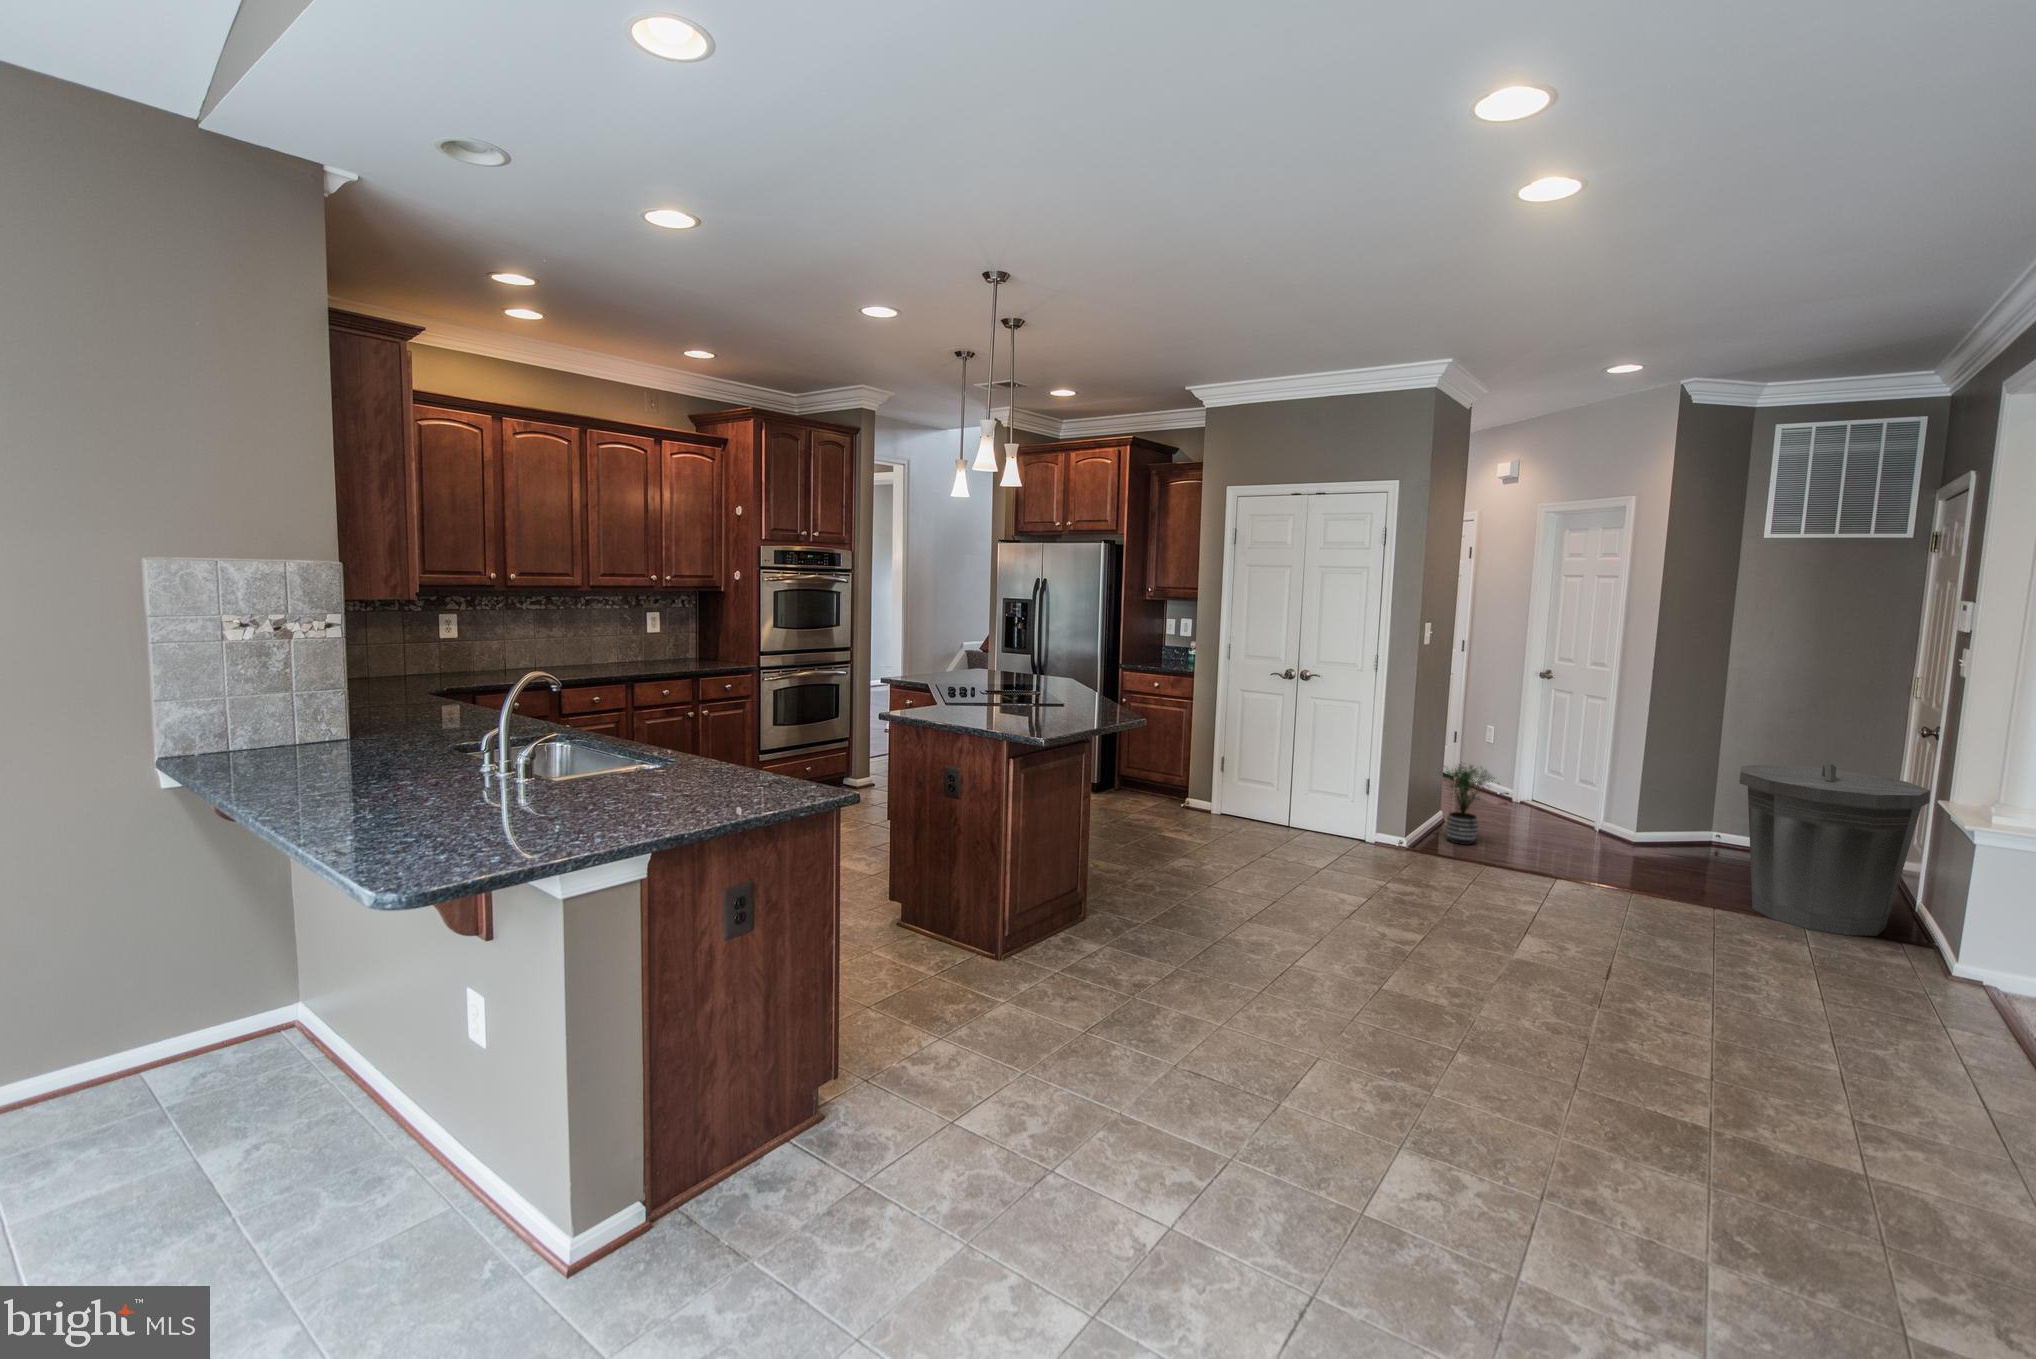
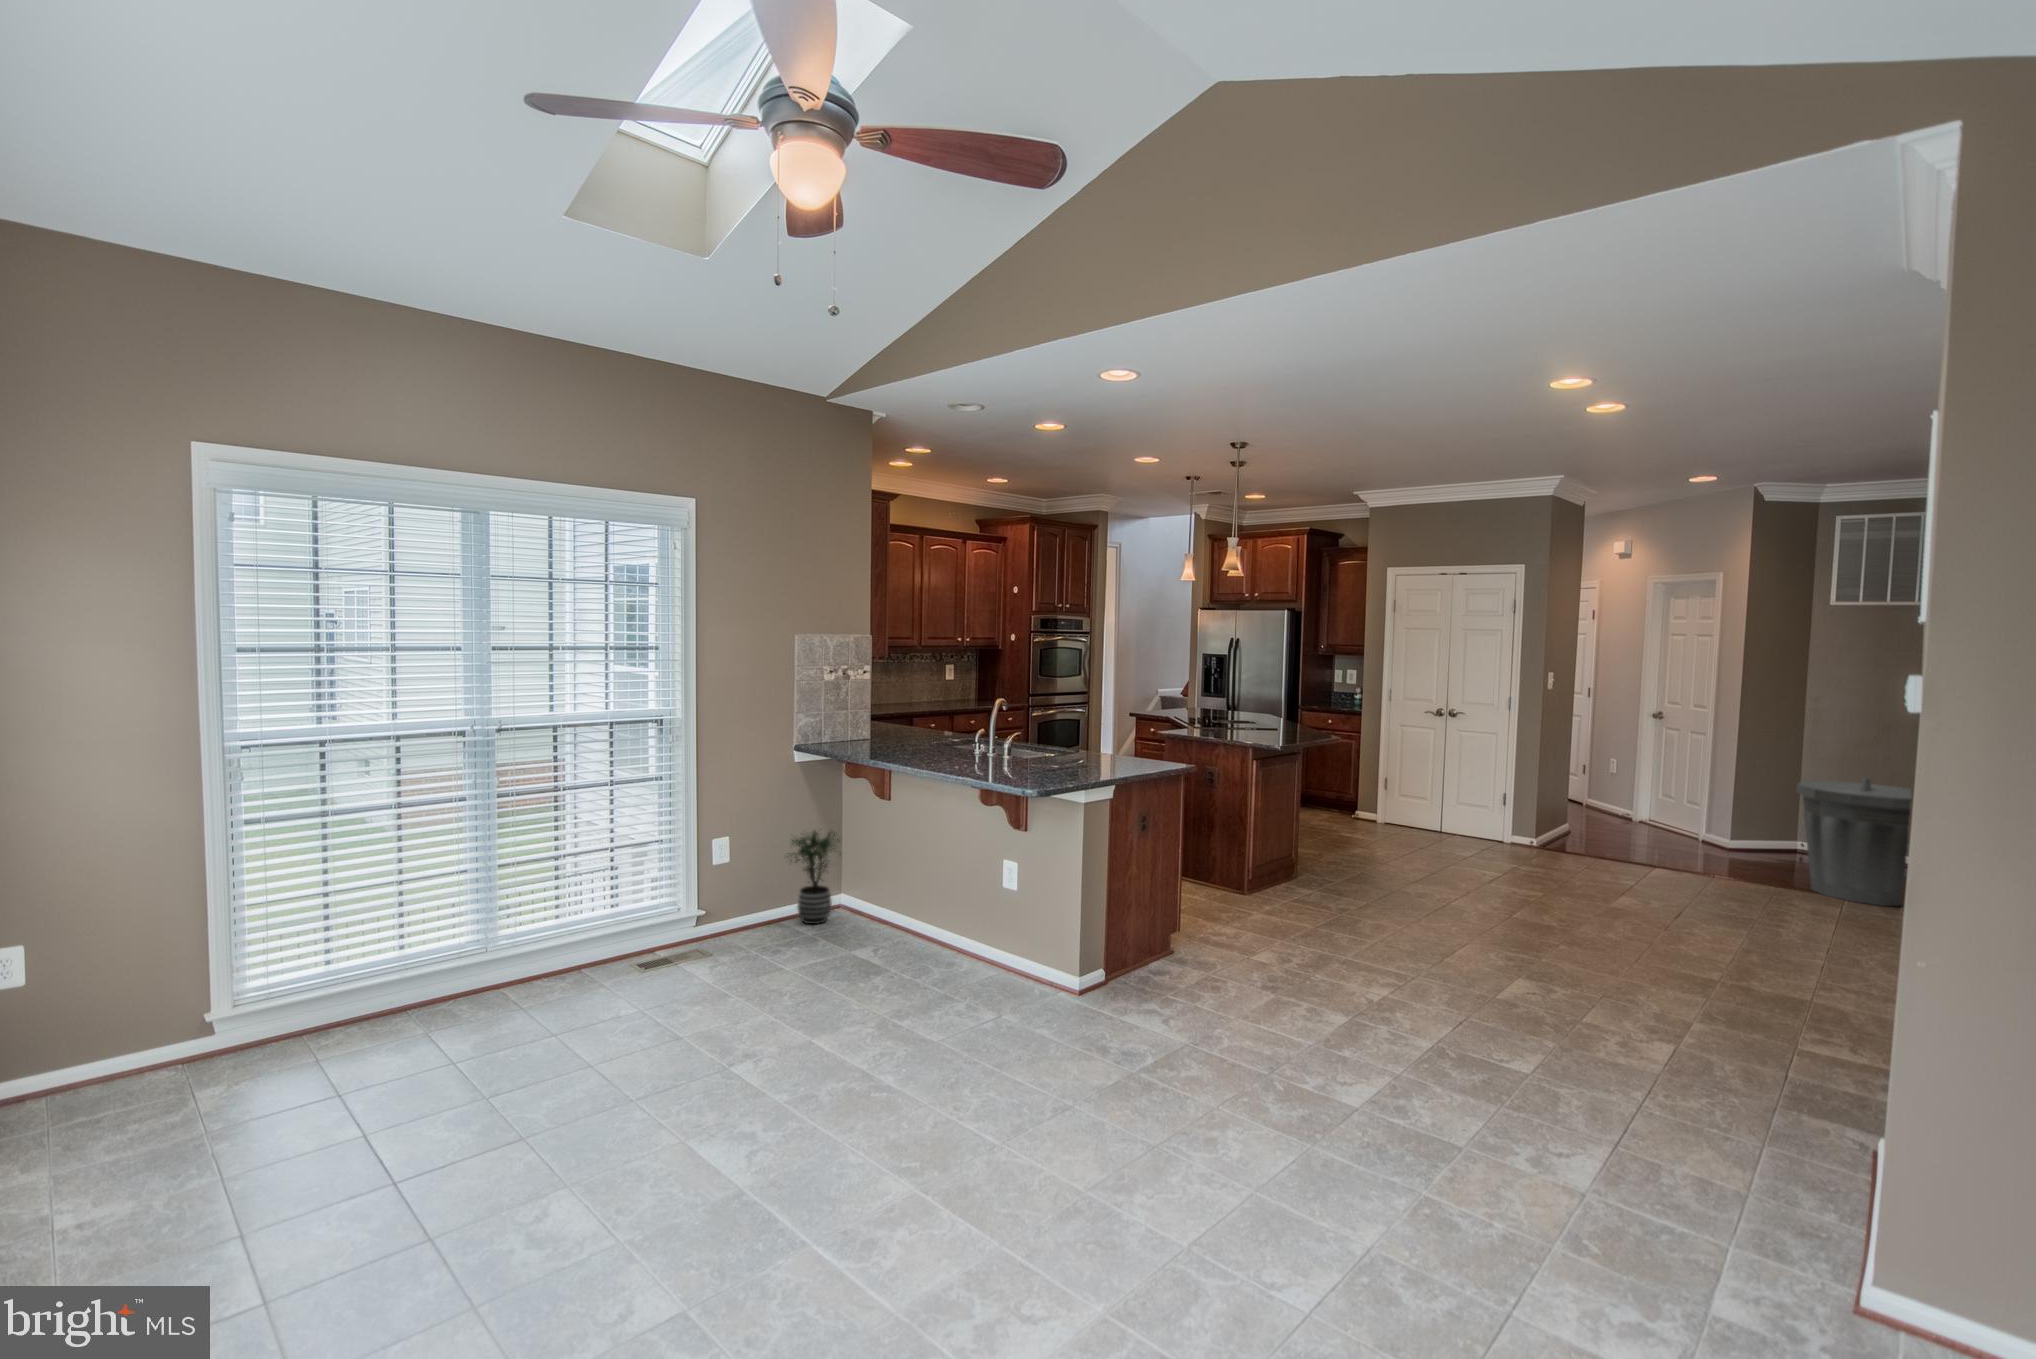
potted plant: present [1443,762,1499,845] -> present [787,831,841,924]

